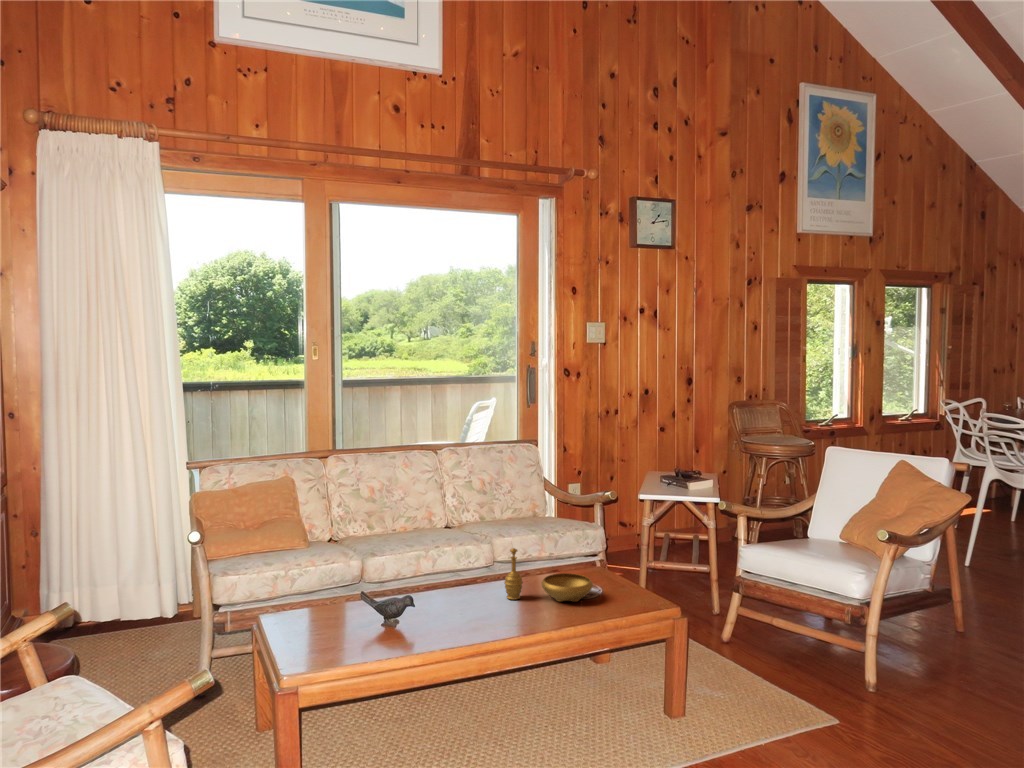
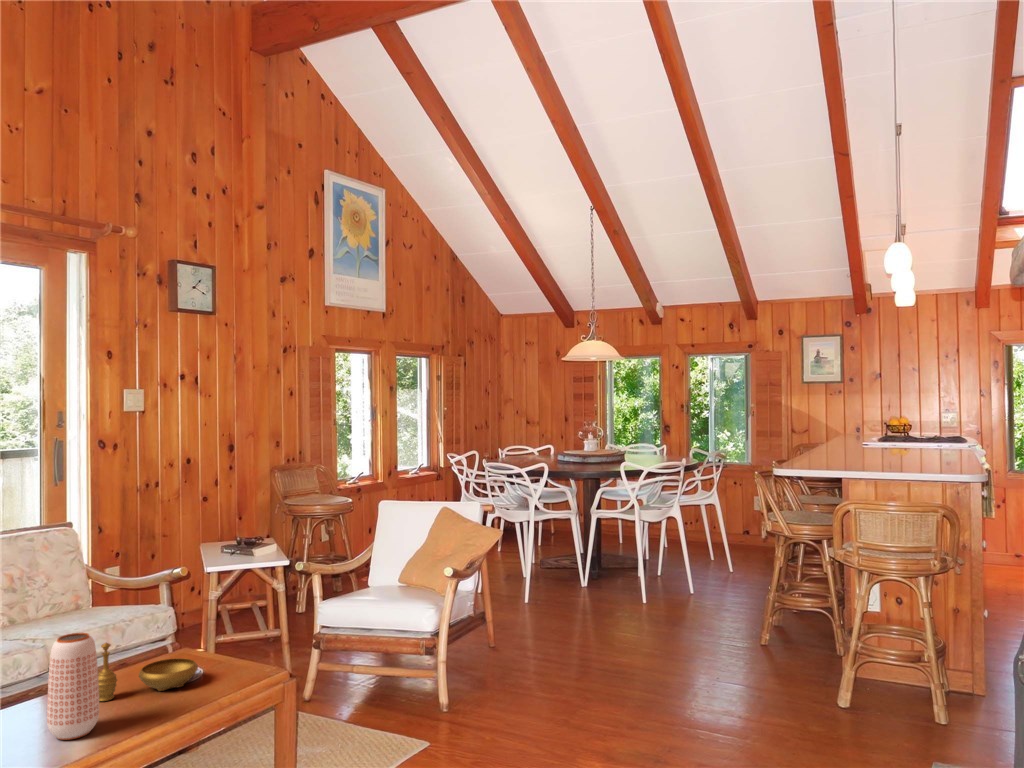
vase: none [455,535,494,626] -> present [47,633,99,740]

